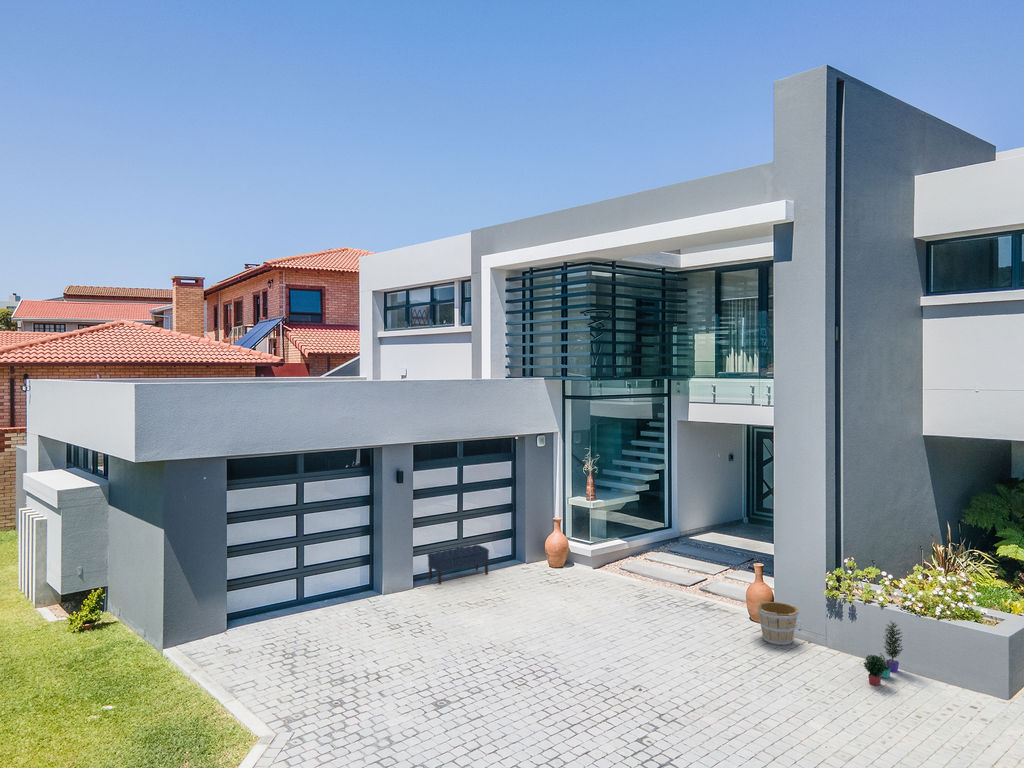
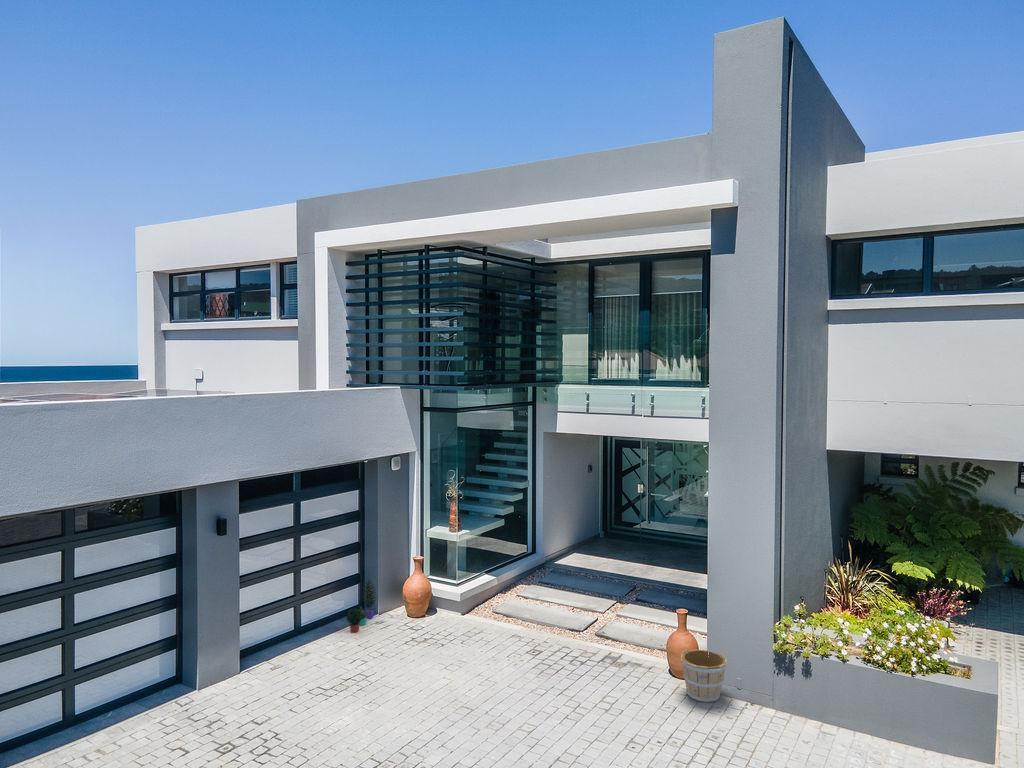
bench: present [428,545,489,585] -> none [255,600,337,662]
potted plant: present [863,620,903,686] -> present [347,578,376,633]

